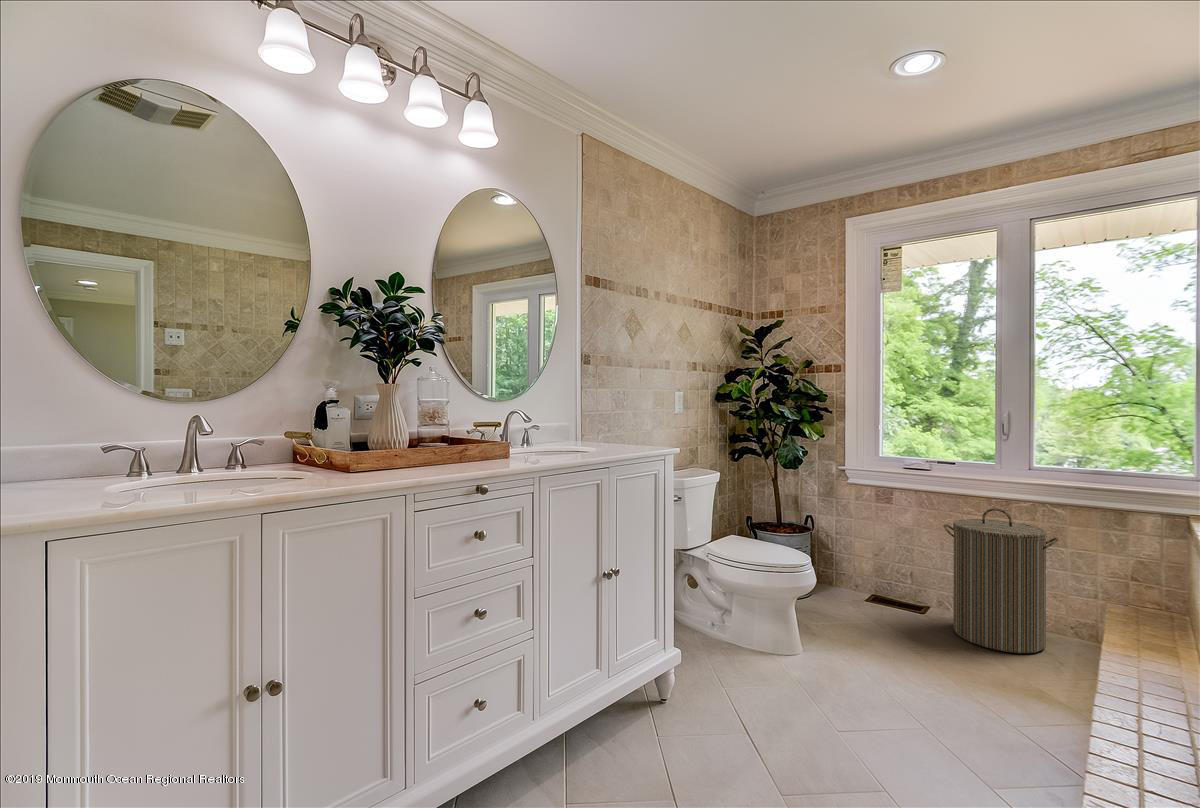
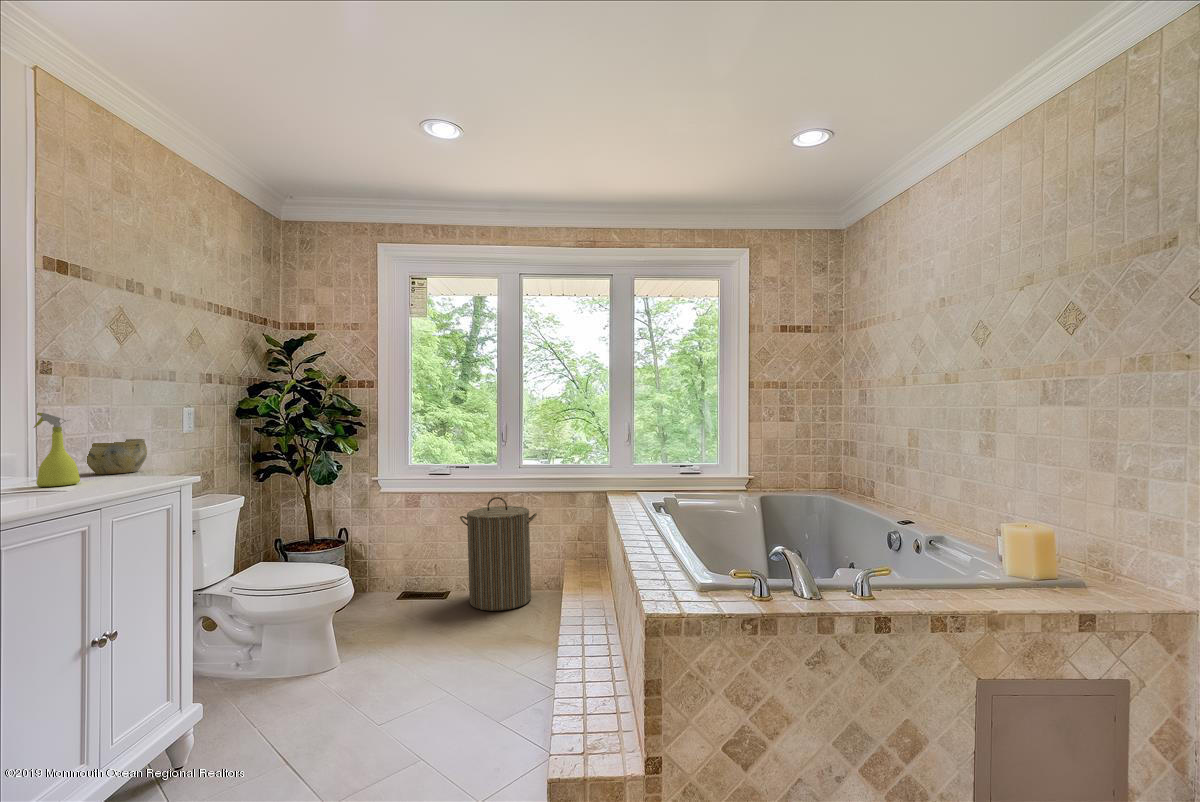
spray bottle: none [575,386,602,446] -> present [34,412,80,487]
ceramic bowl: none [607,413,648,441] -> present [87,439,147,474]

